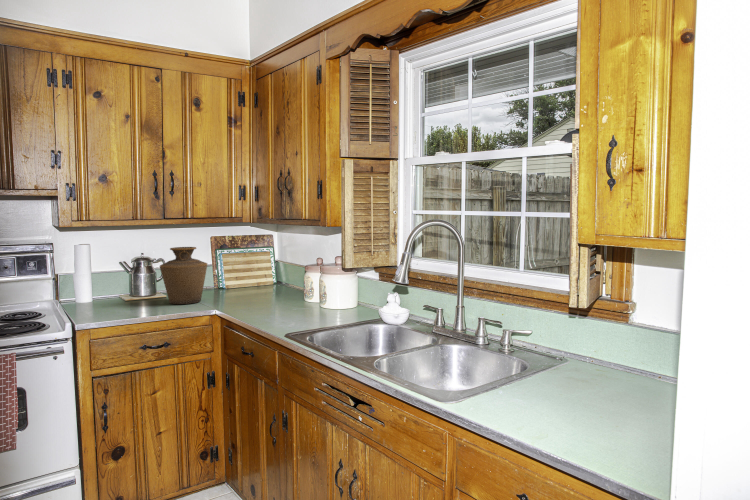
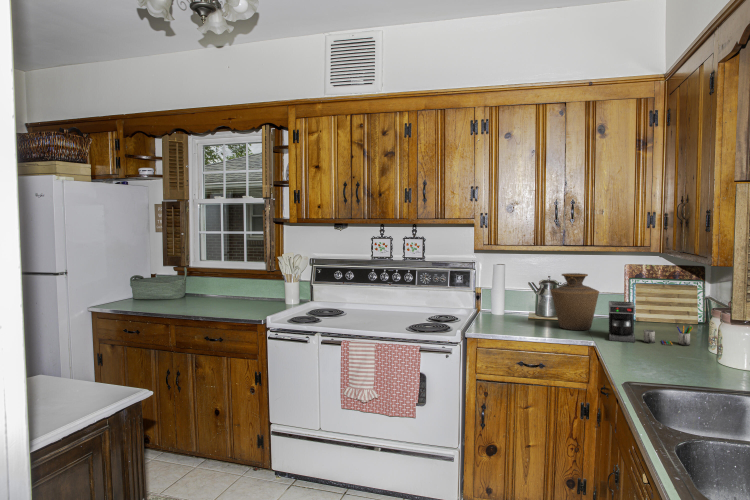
coffee maker: none [221,269,291,307] -> present [609,301,693,345]

